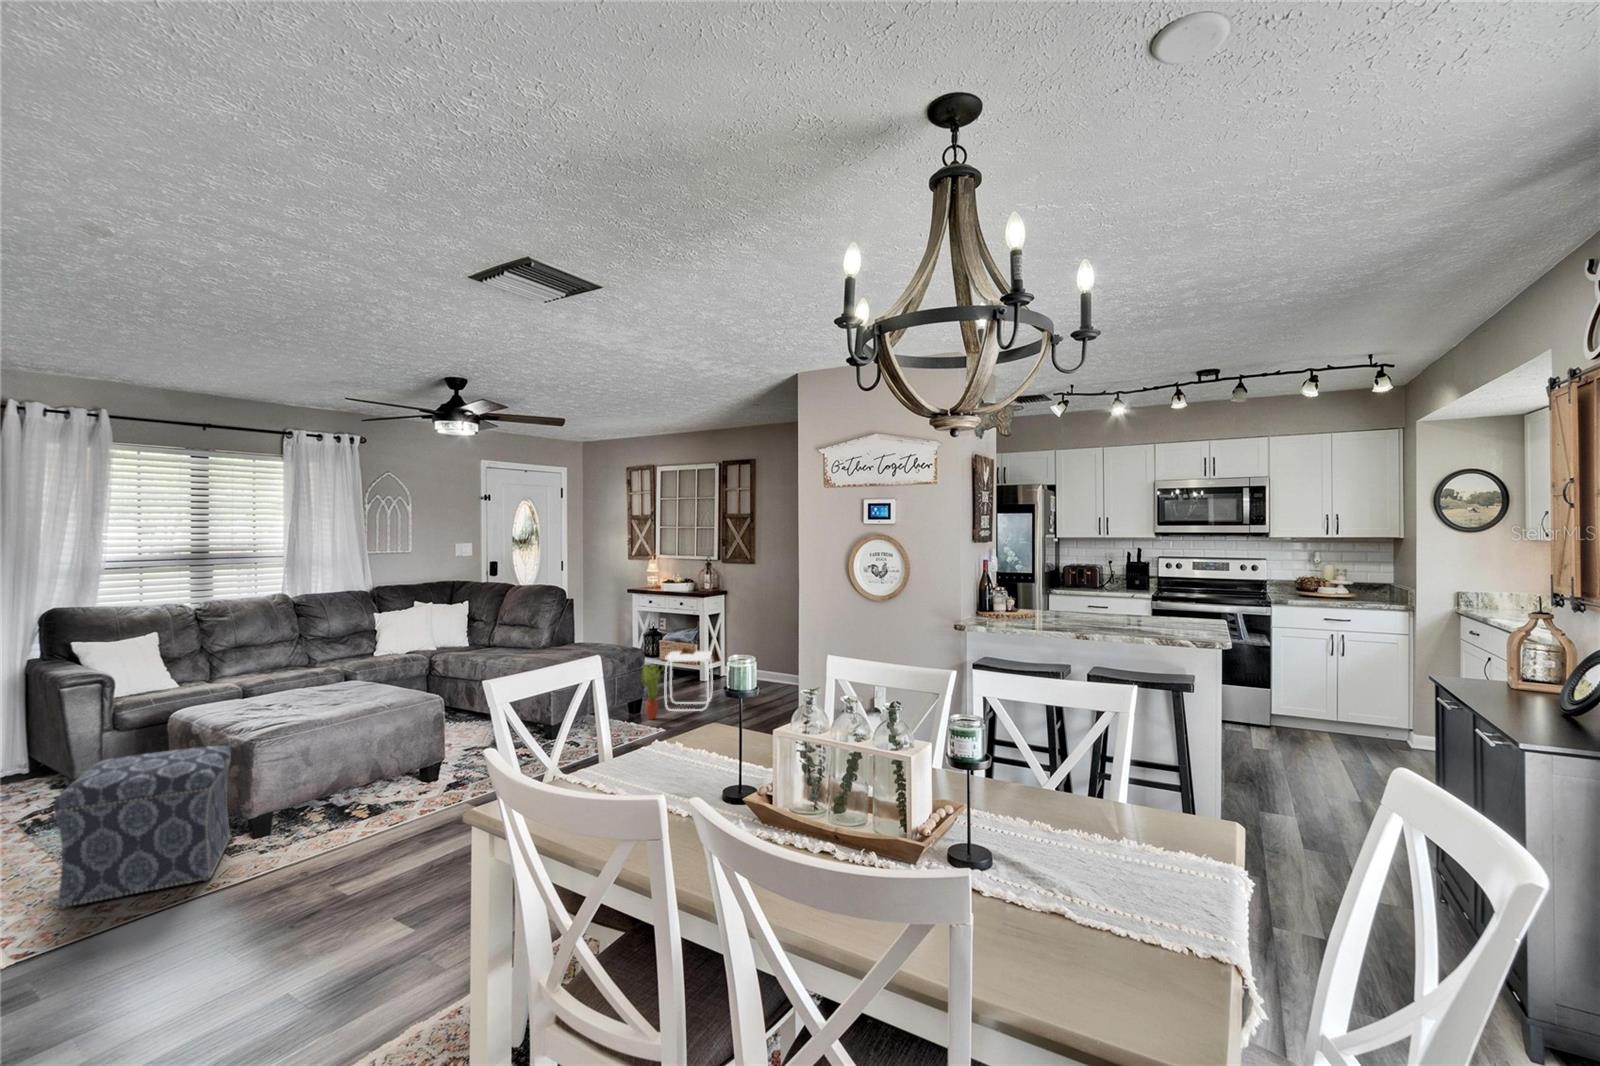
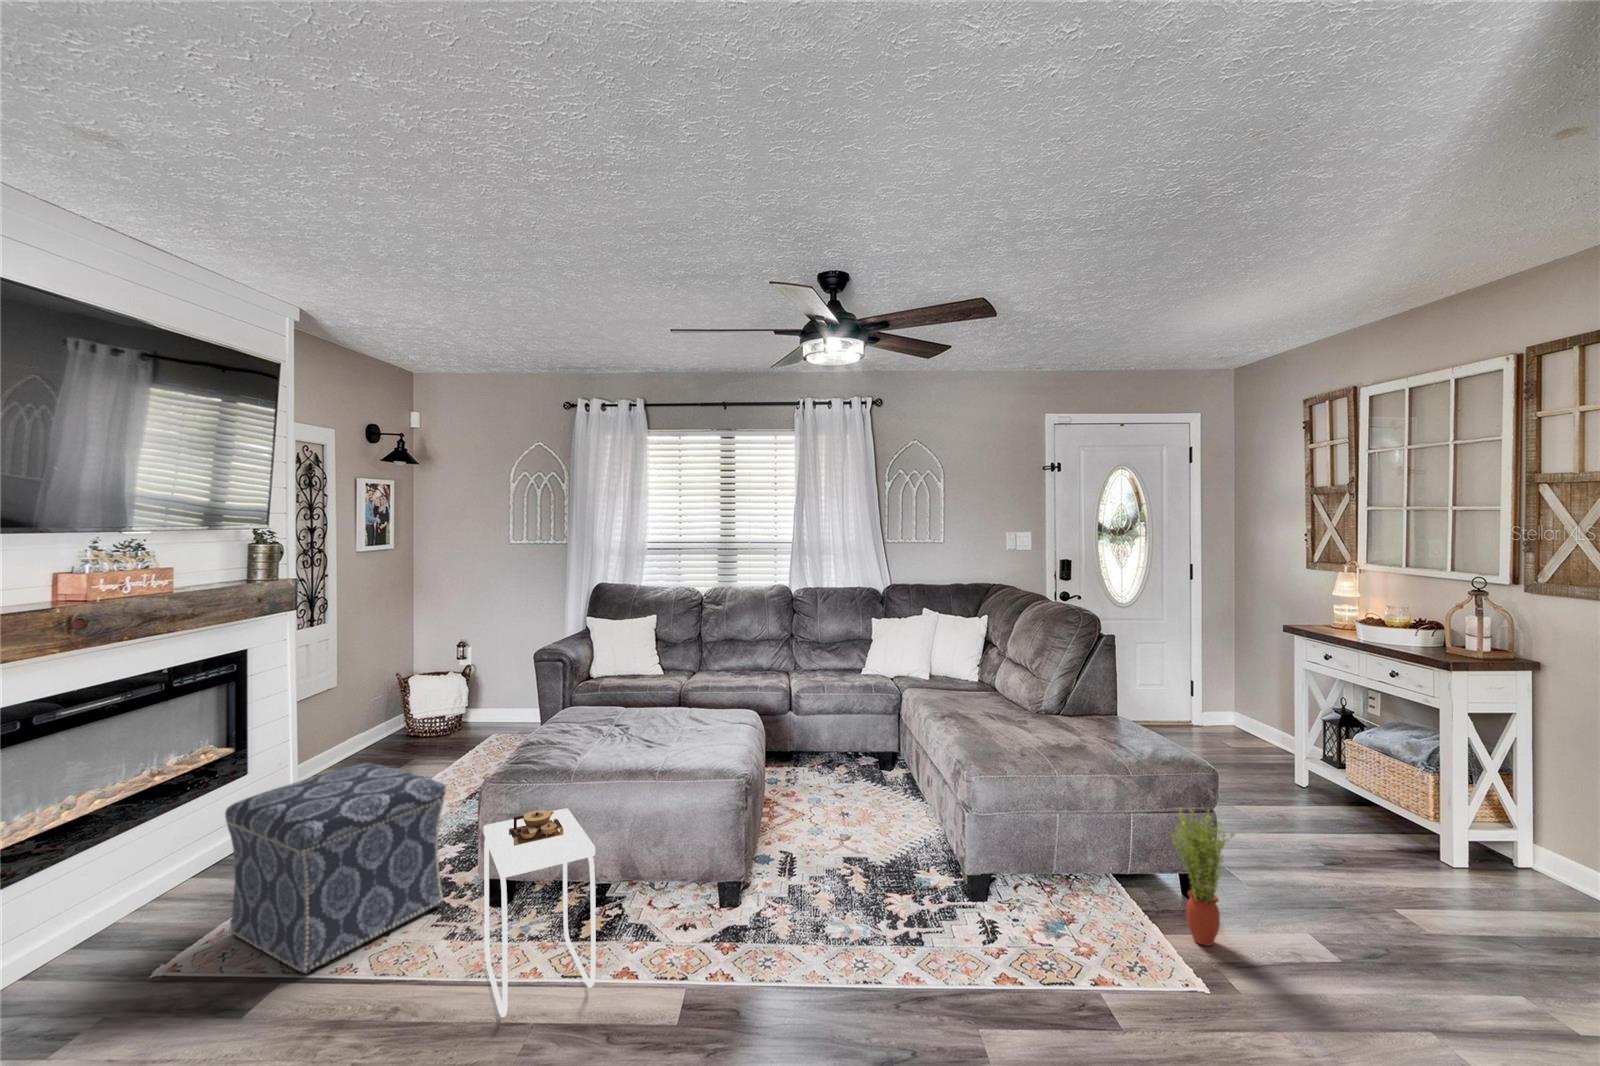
side table: present [665,647,713,711] -> present [484,809,596,1017]

